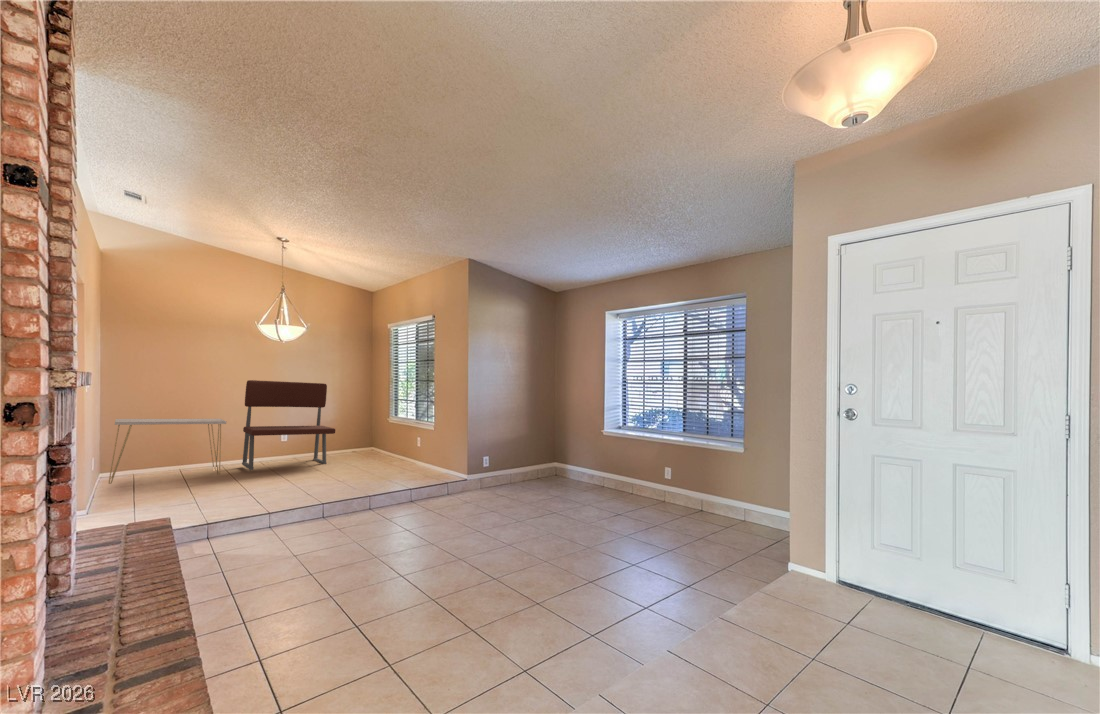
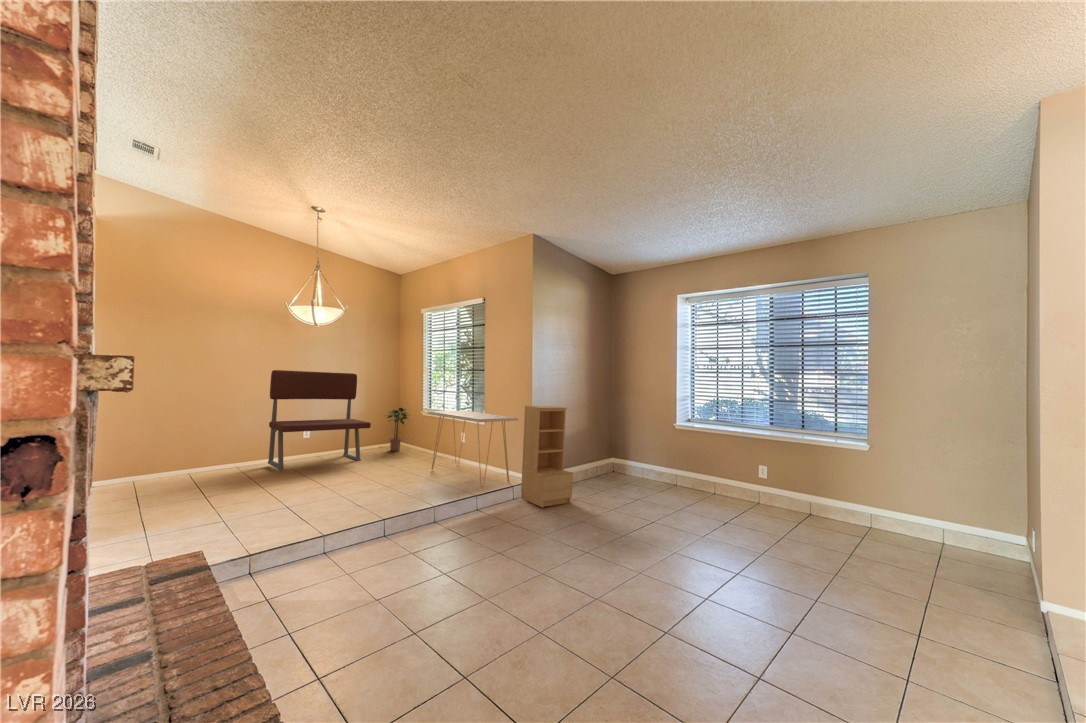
bookshelf: none [454,412,498,503] -> present [521,406,573,508]
potted plant: none [354,416,379,456] -> present [387,408,409,451]
console table: present [109,419,226,484] -> present [428,411,518,487]

